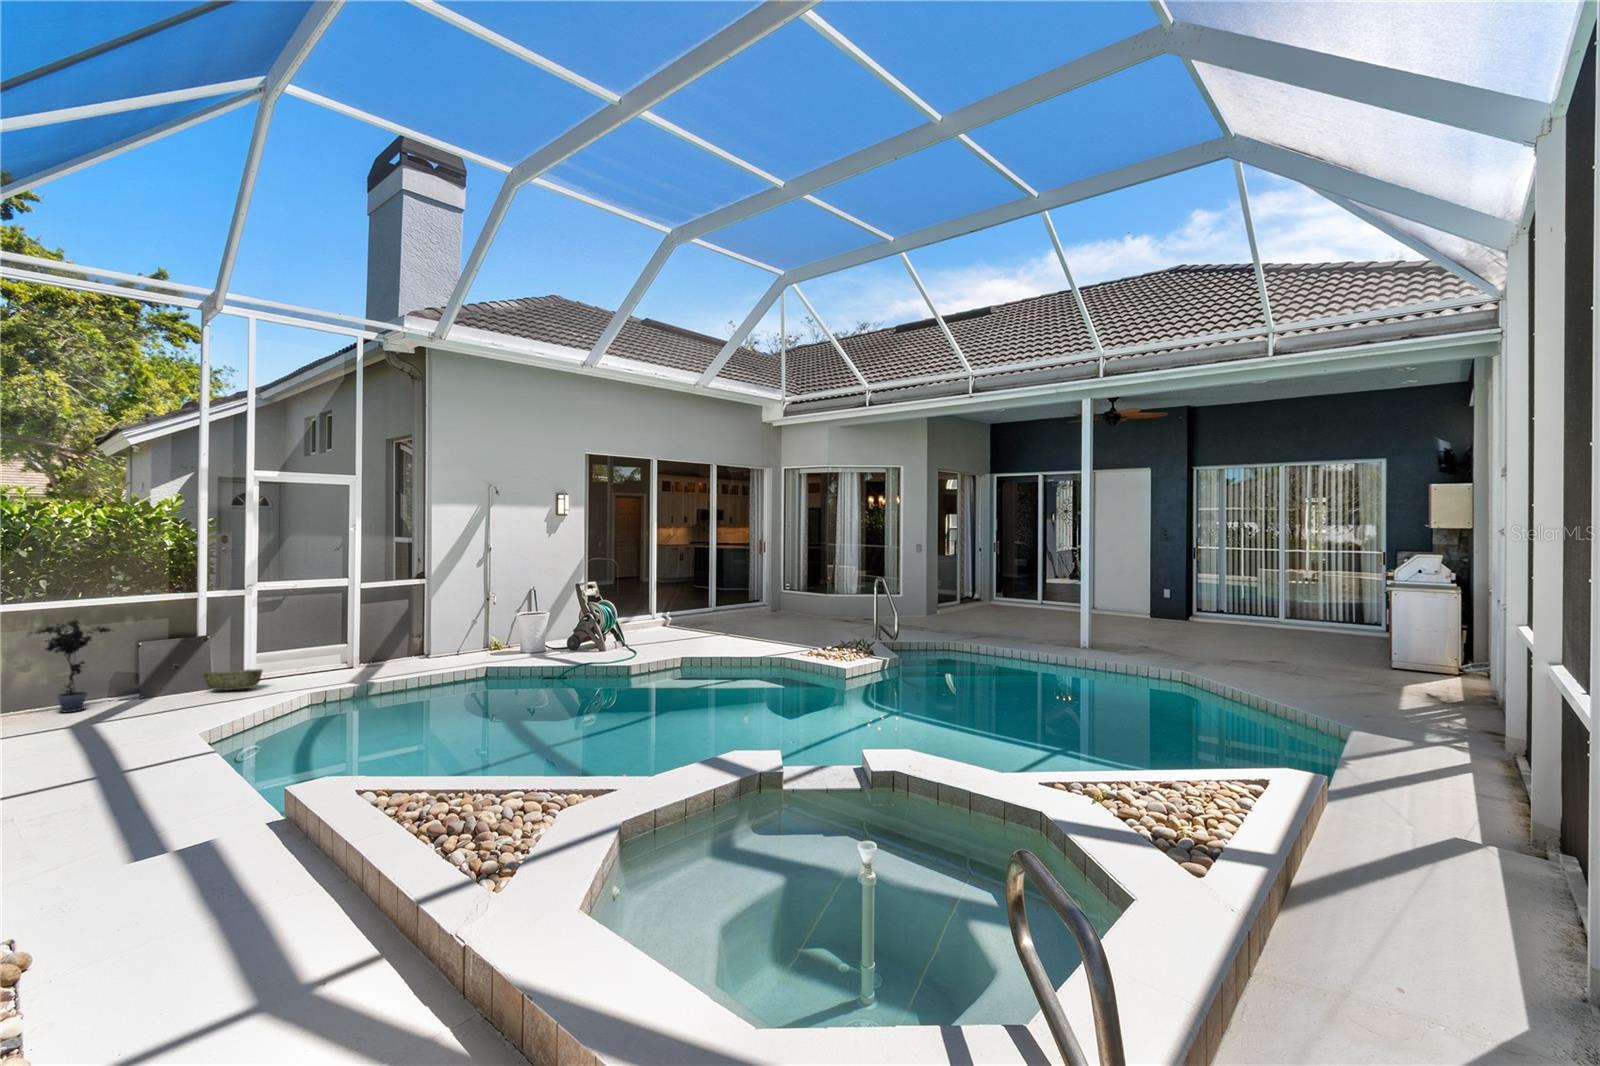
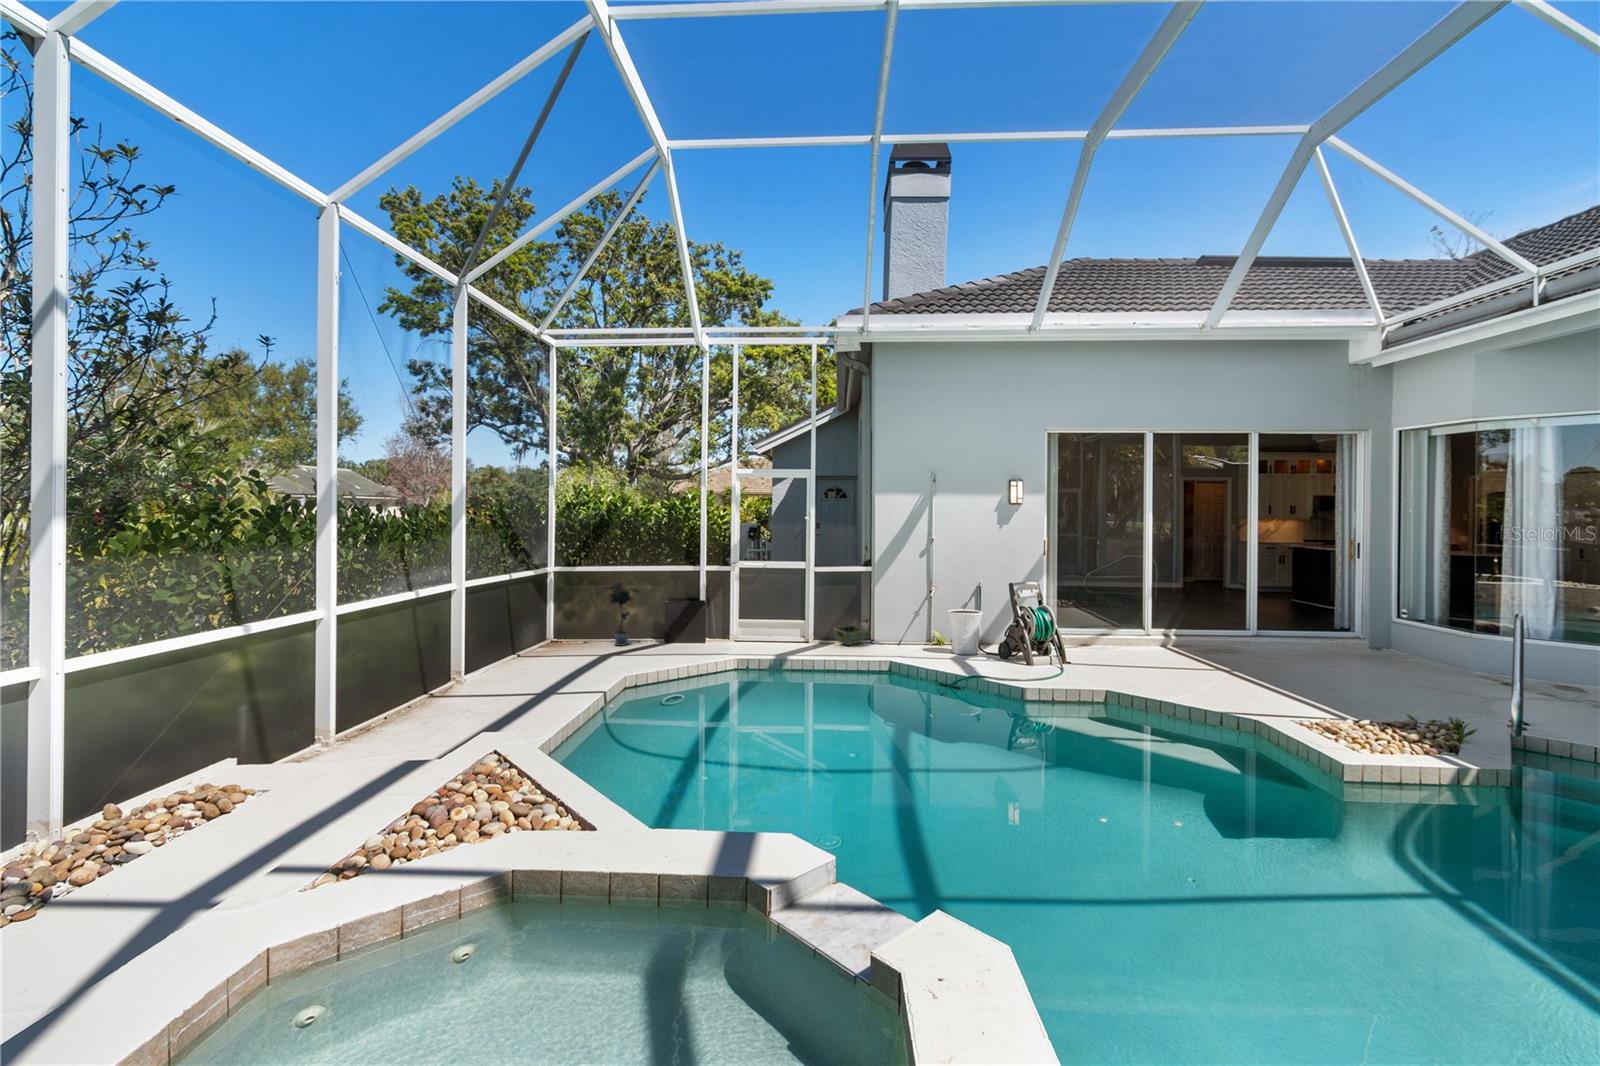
woven basket: present [203,669,262,690] -> present [833,625,869,645]

